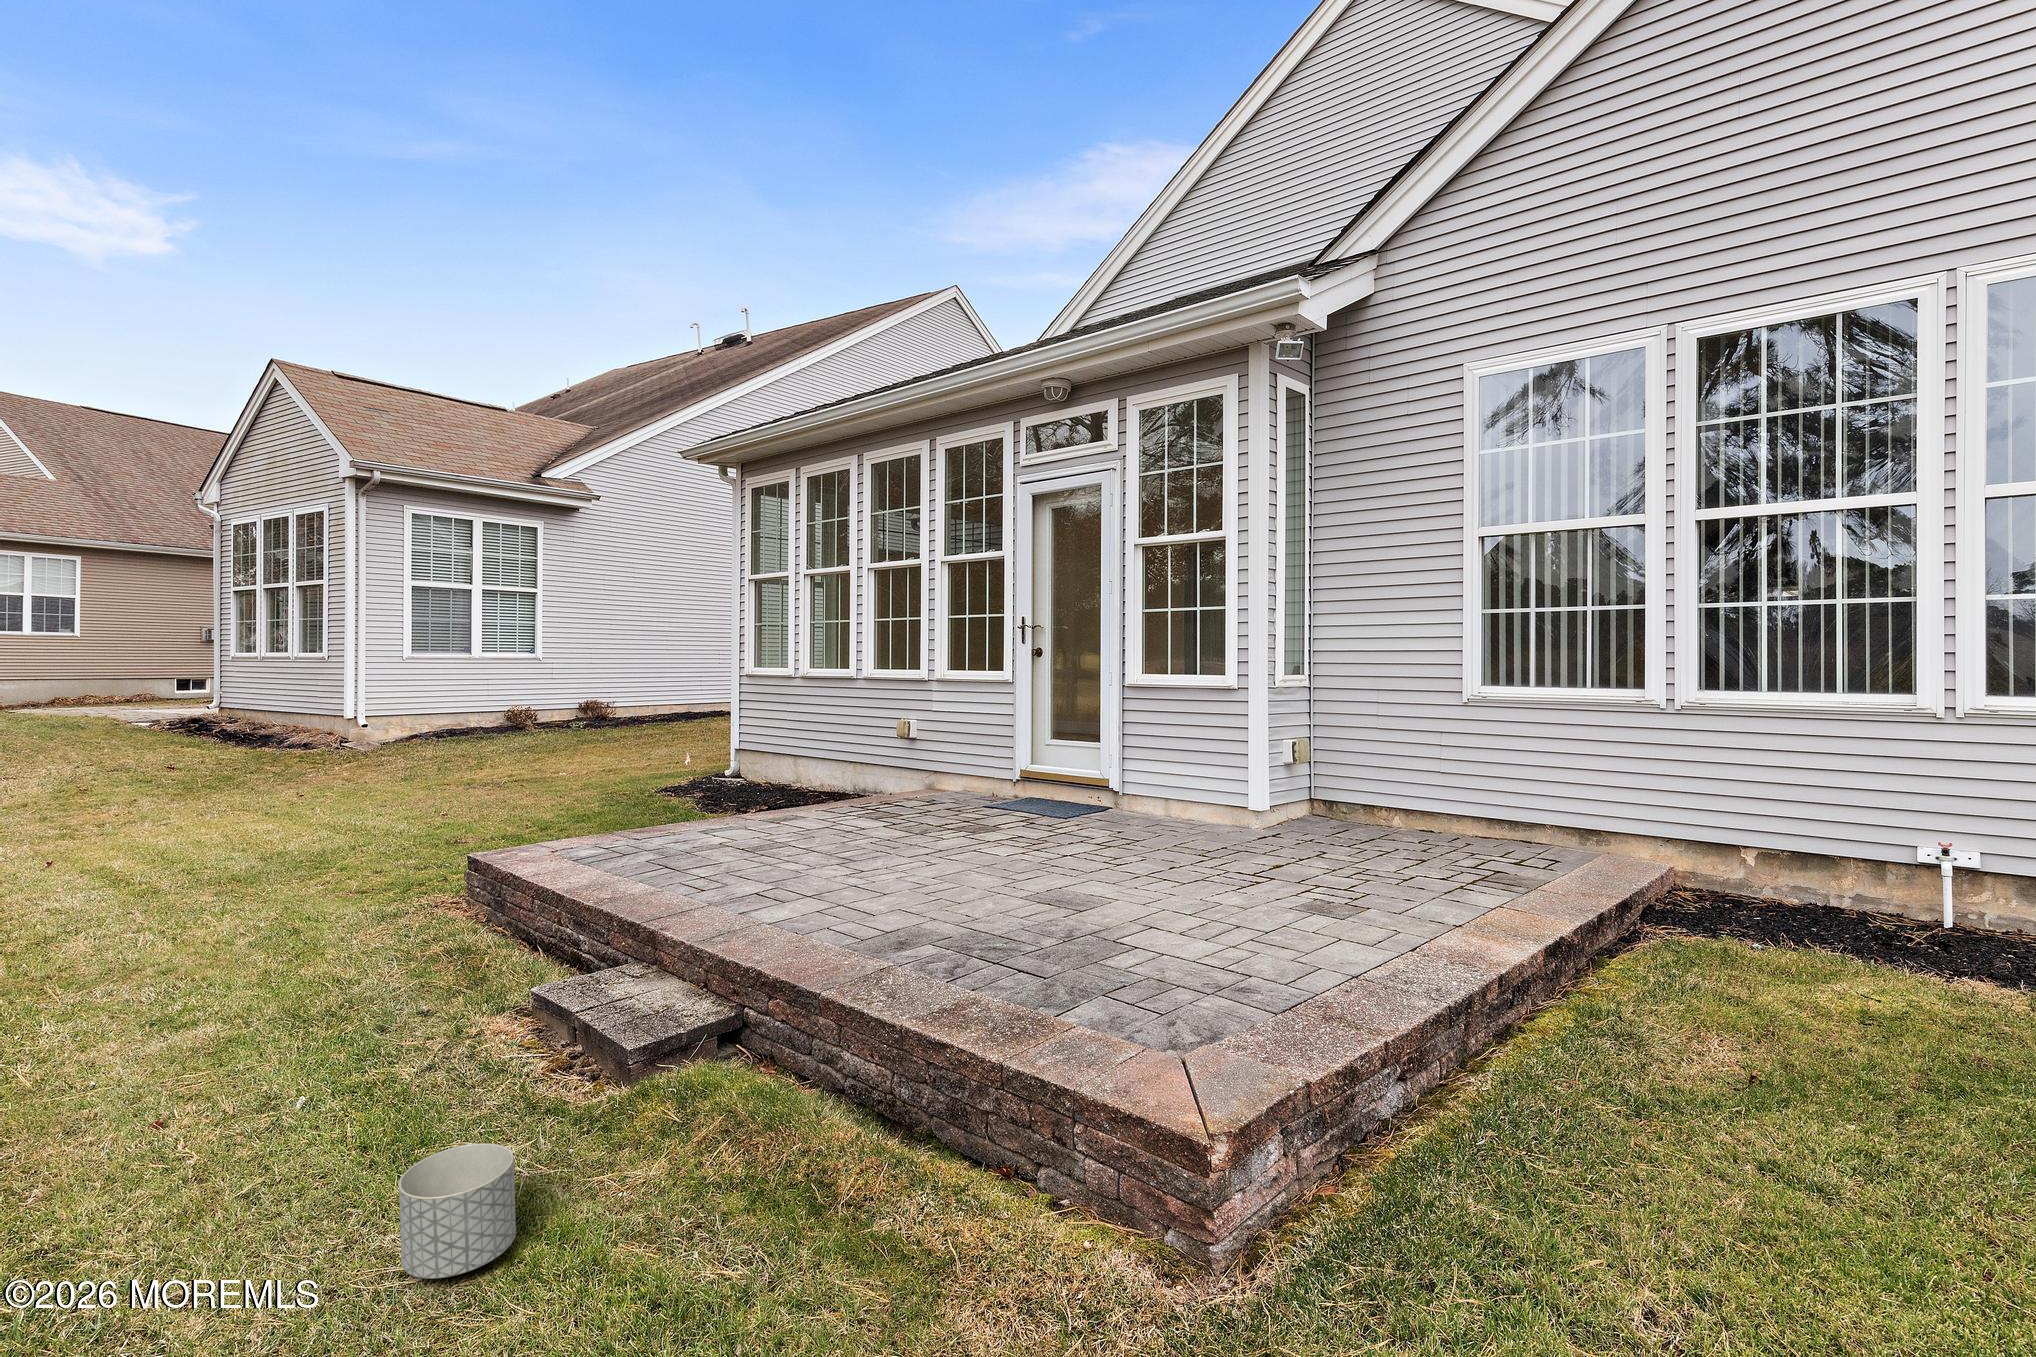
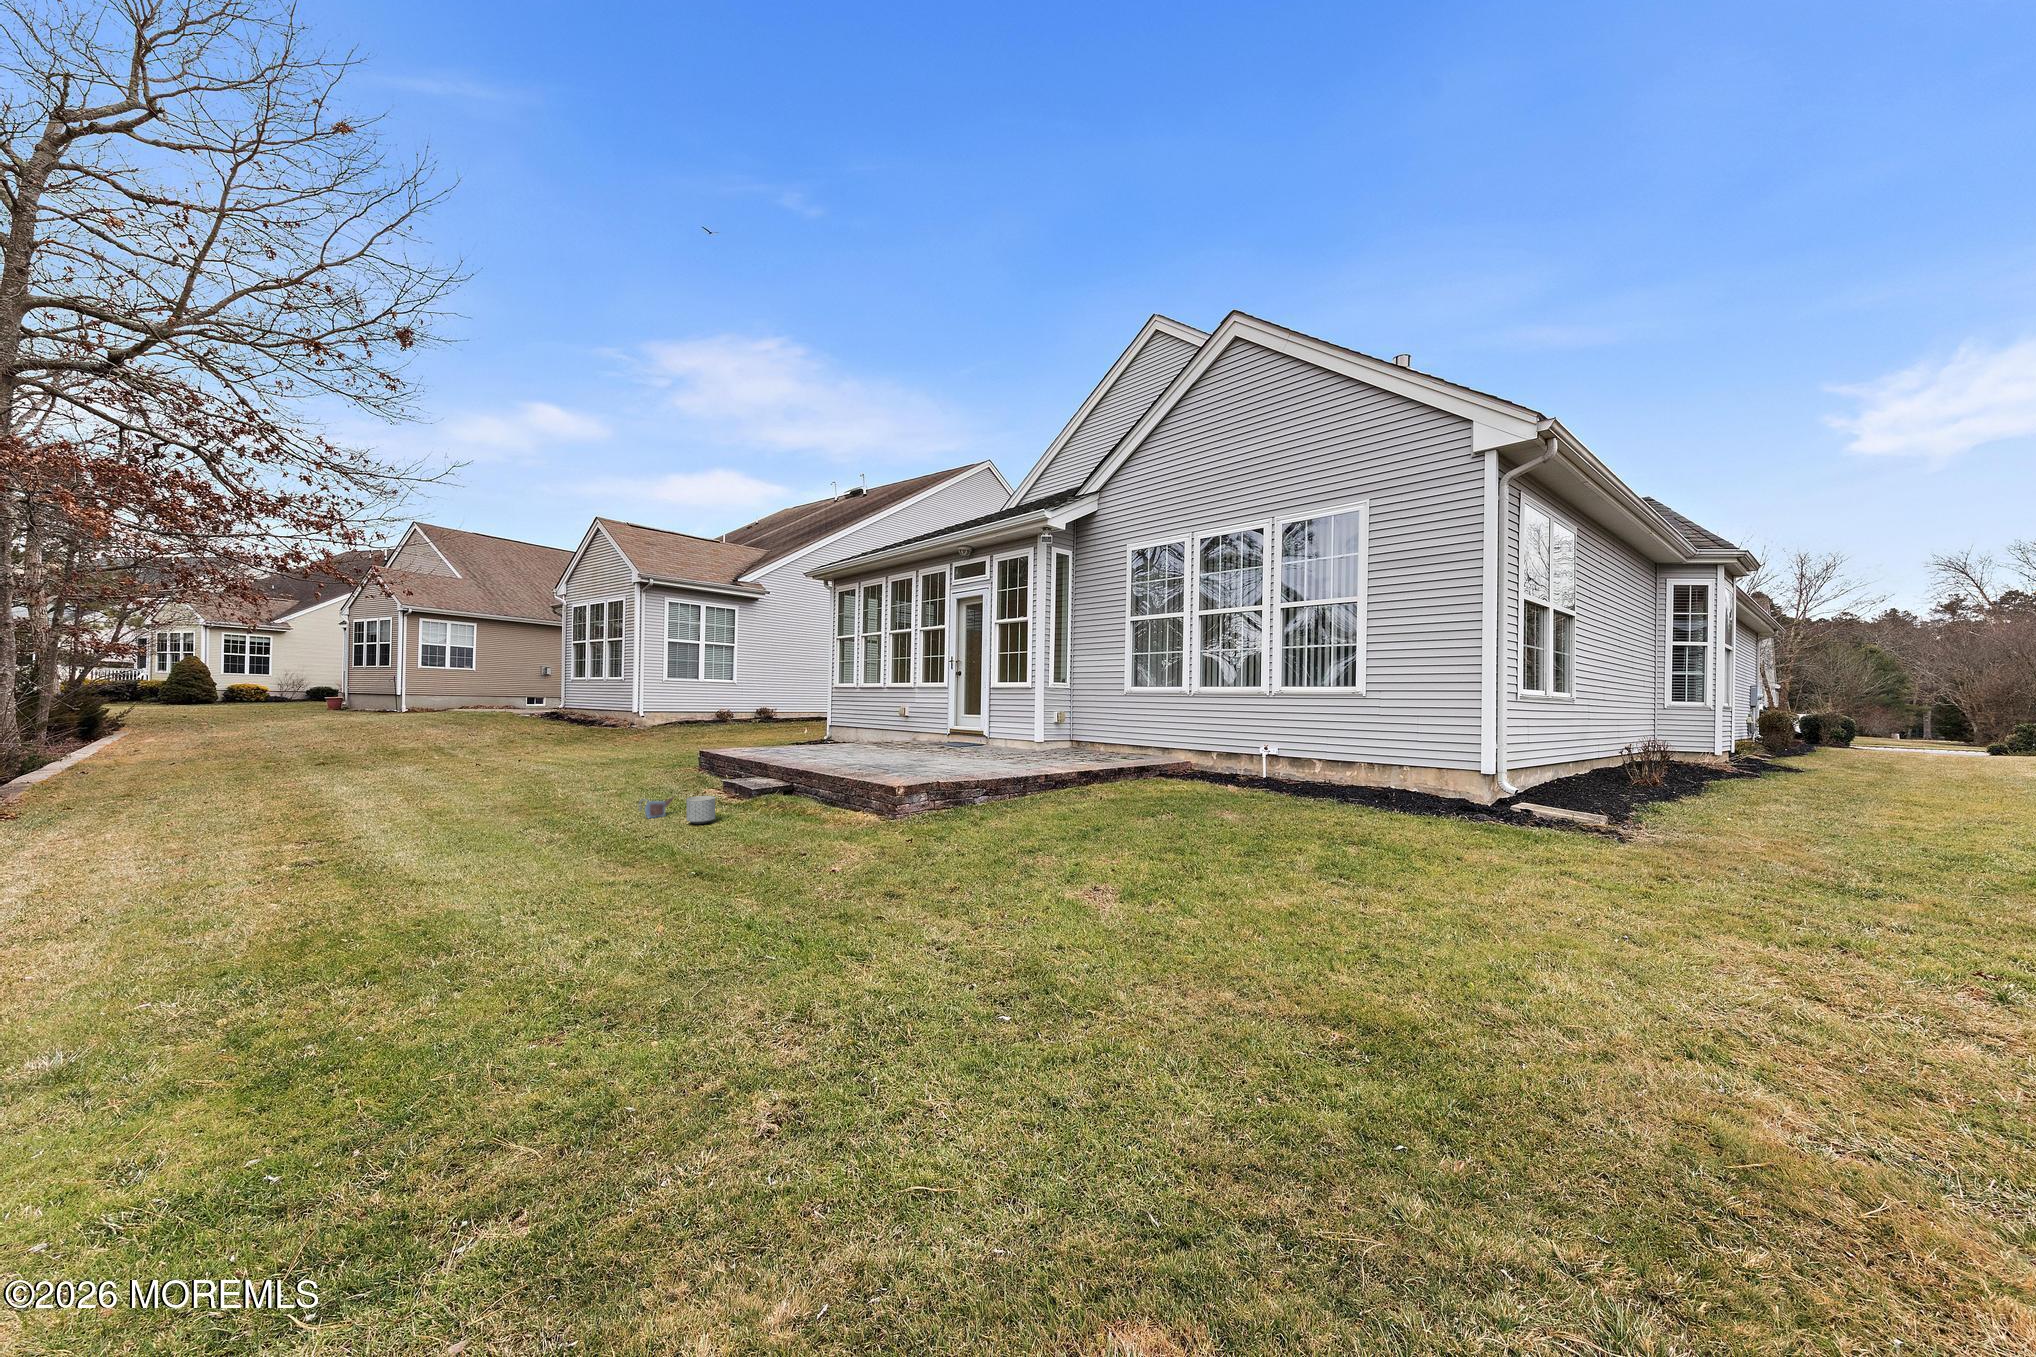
watering can: none [217,1115,368,1222] -> present [639,797,674,818]

